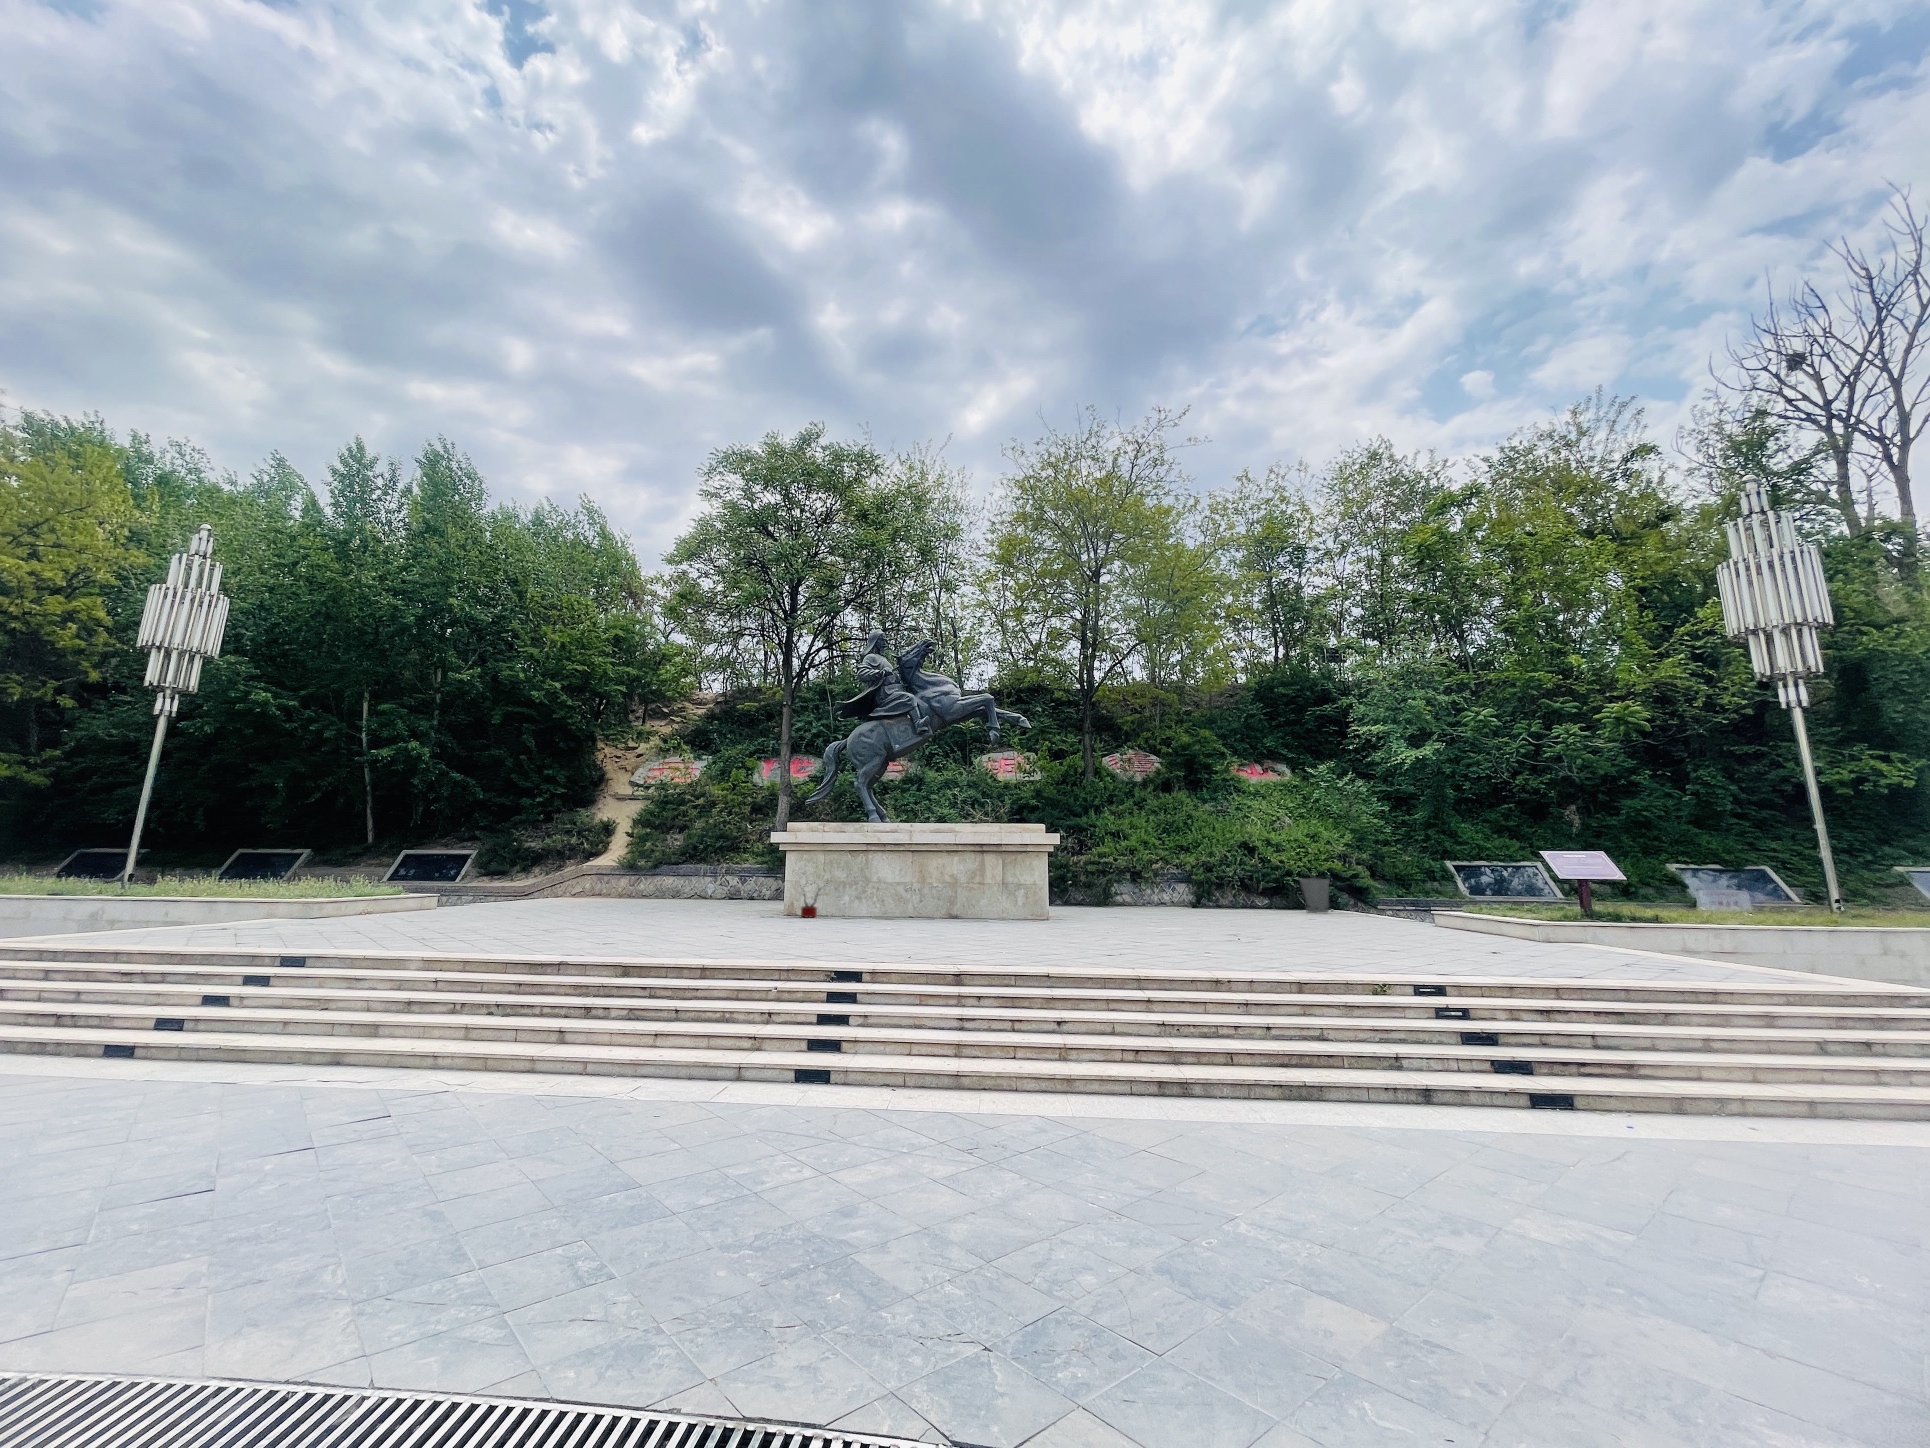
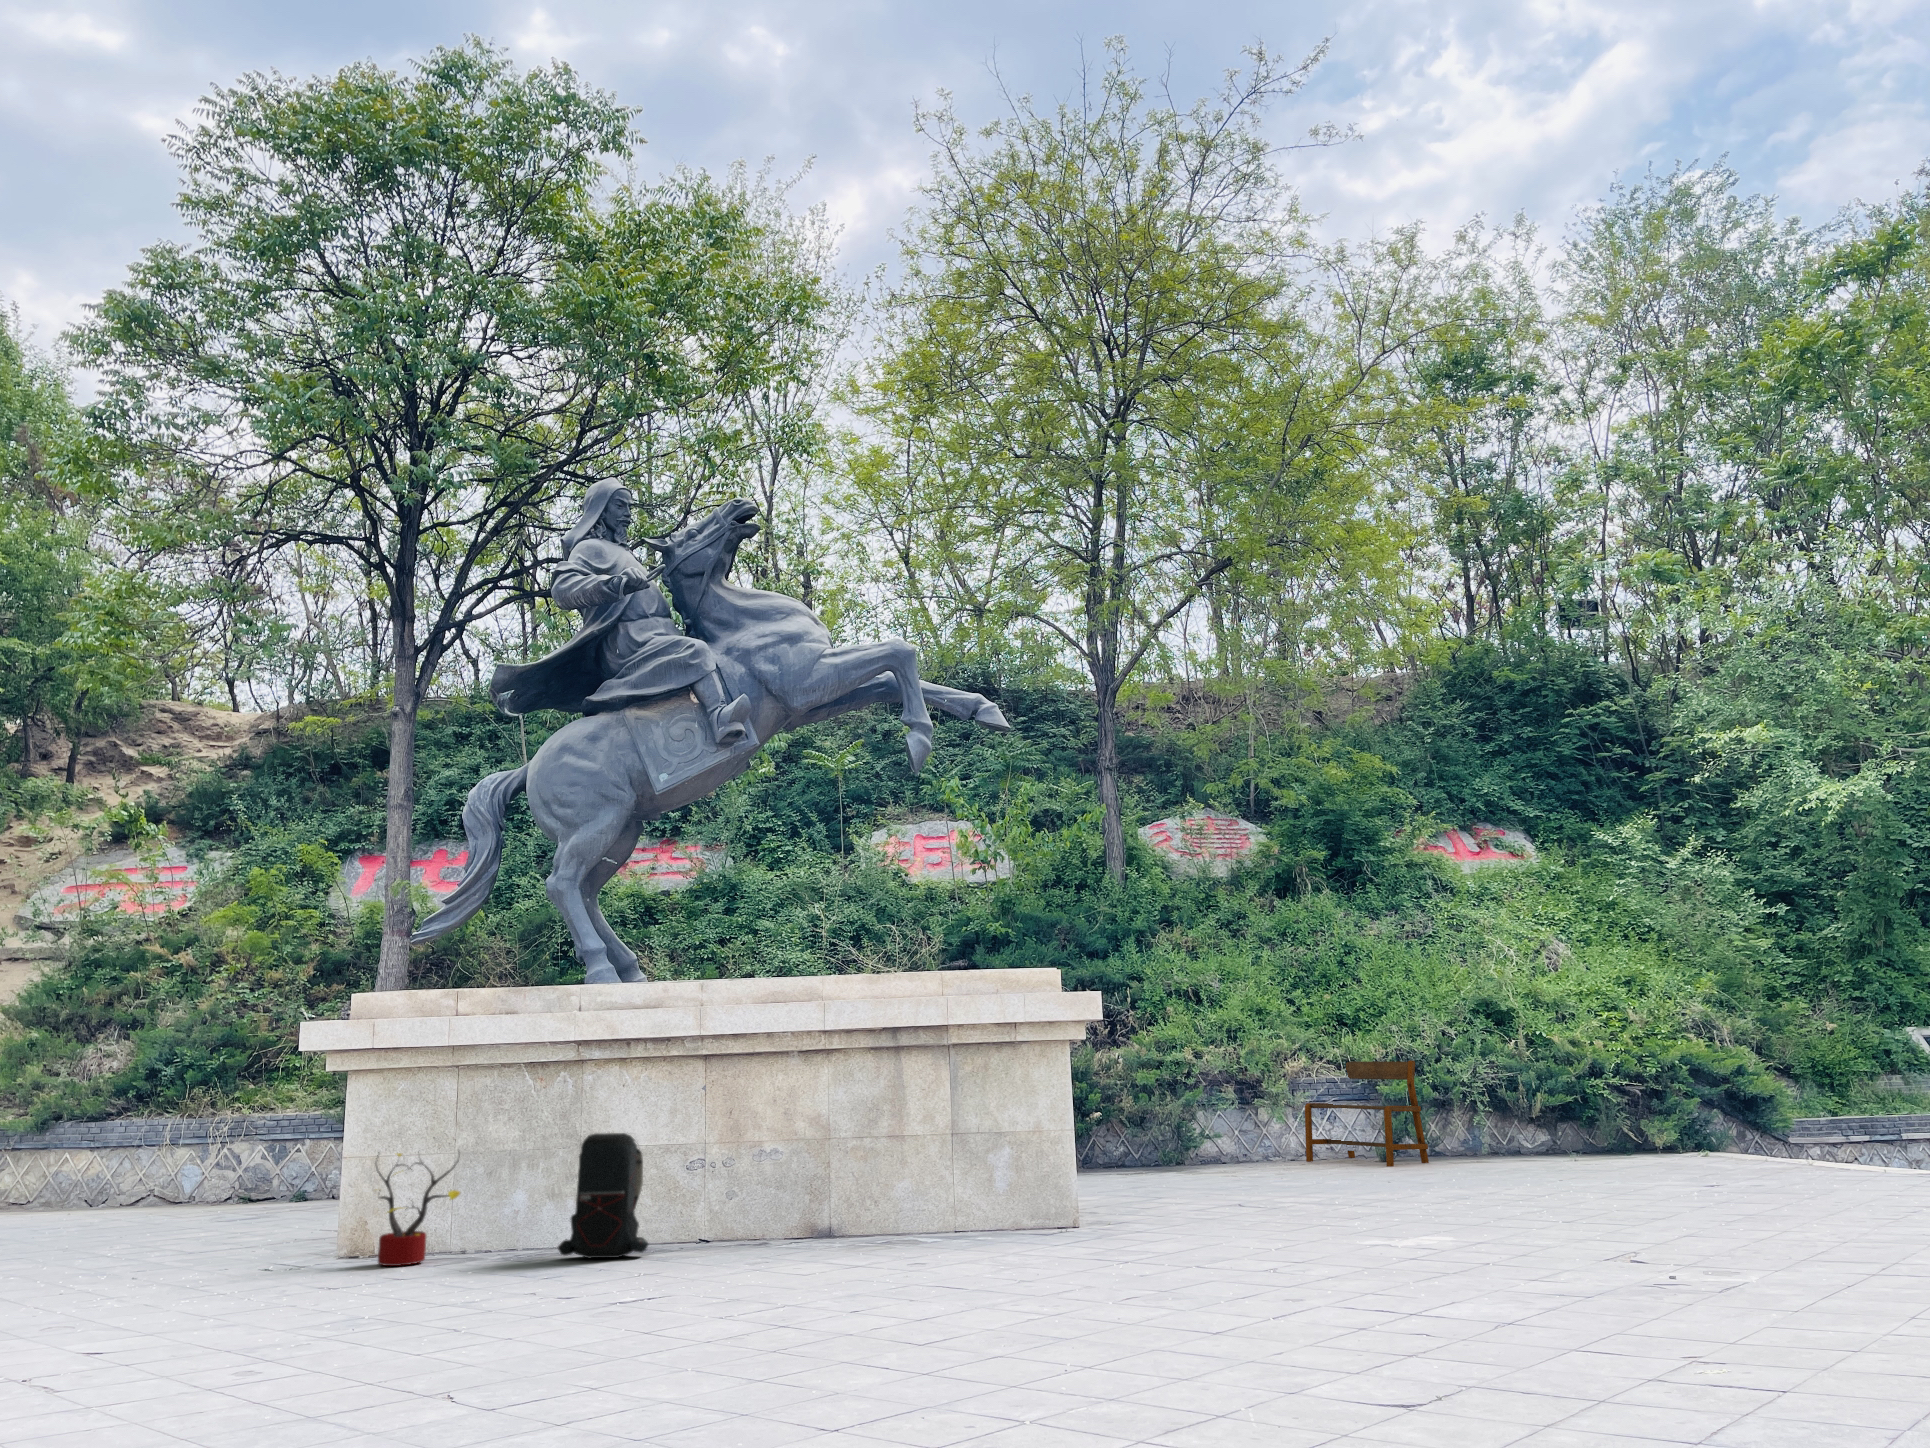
bench: none [1160,865,1212,911] -> present [1305,1060,1429,1167]
backpack: none [862,876,894,919] -> present [557,1133,648,1258]
trash can: present [1300,878,1329,913] -> none [1617,1072,1690,1159]

